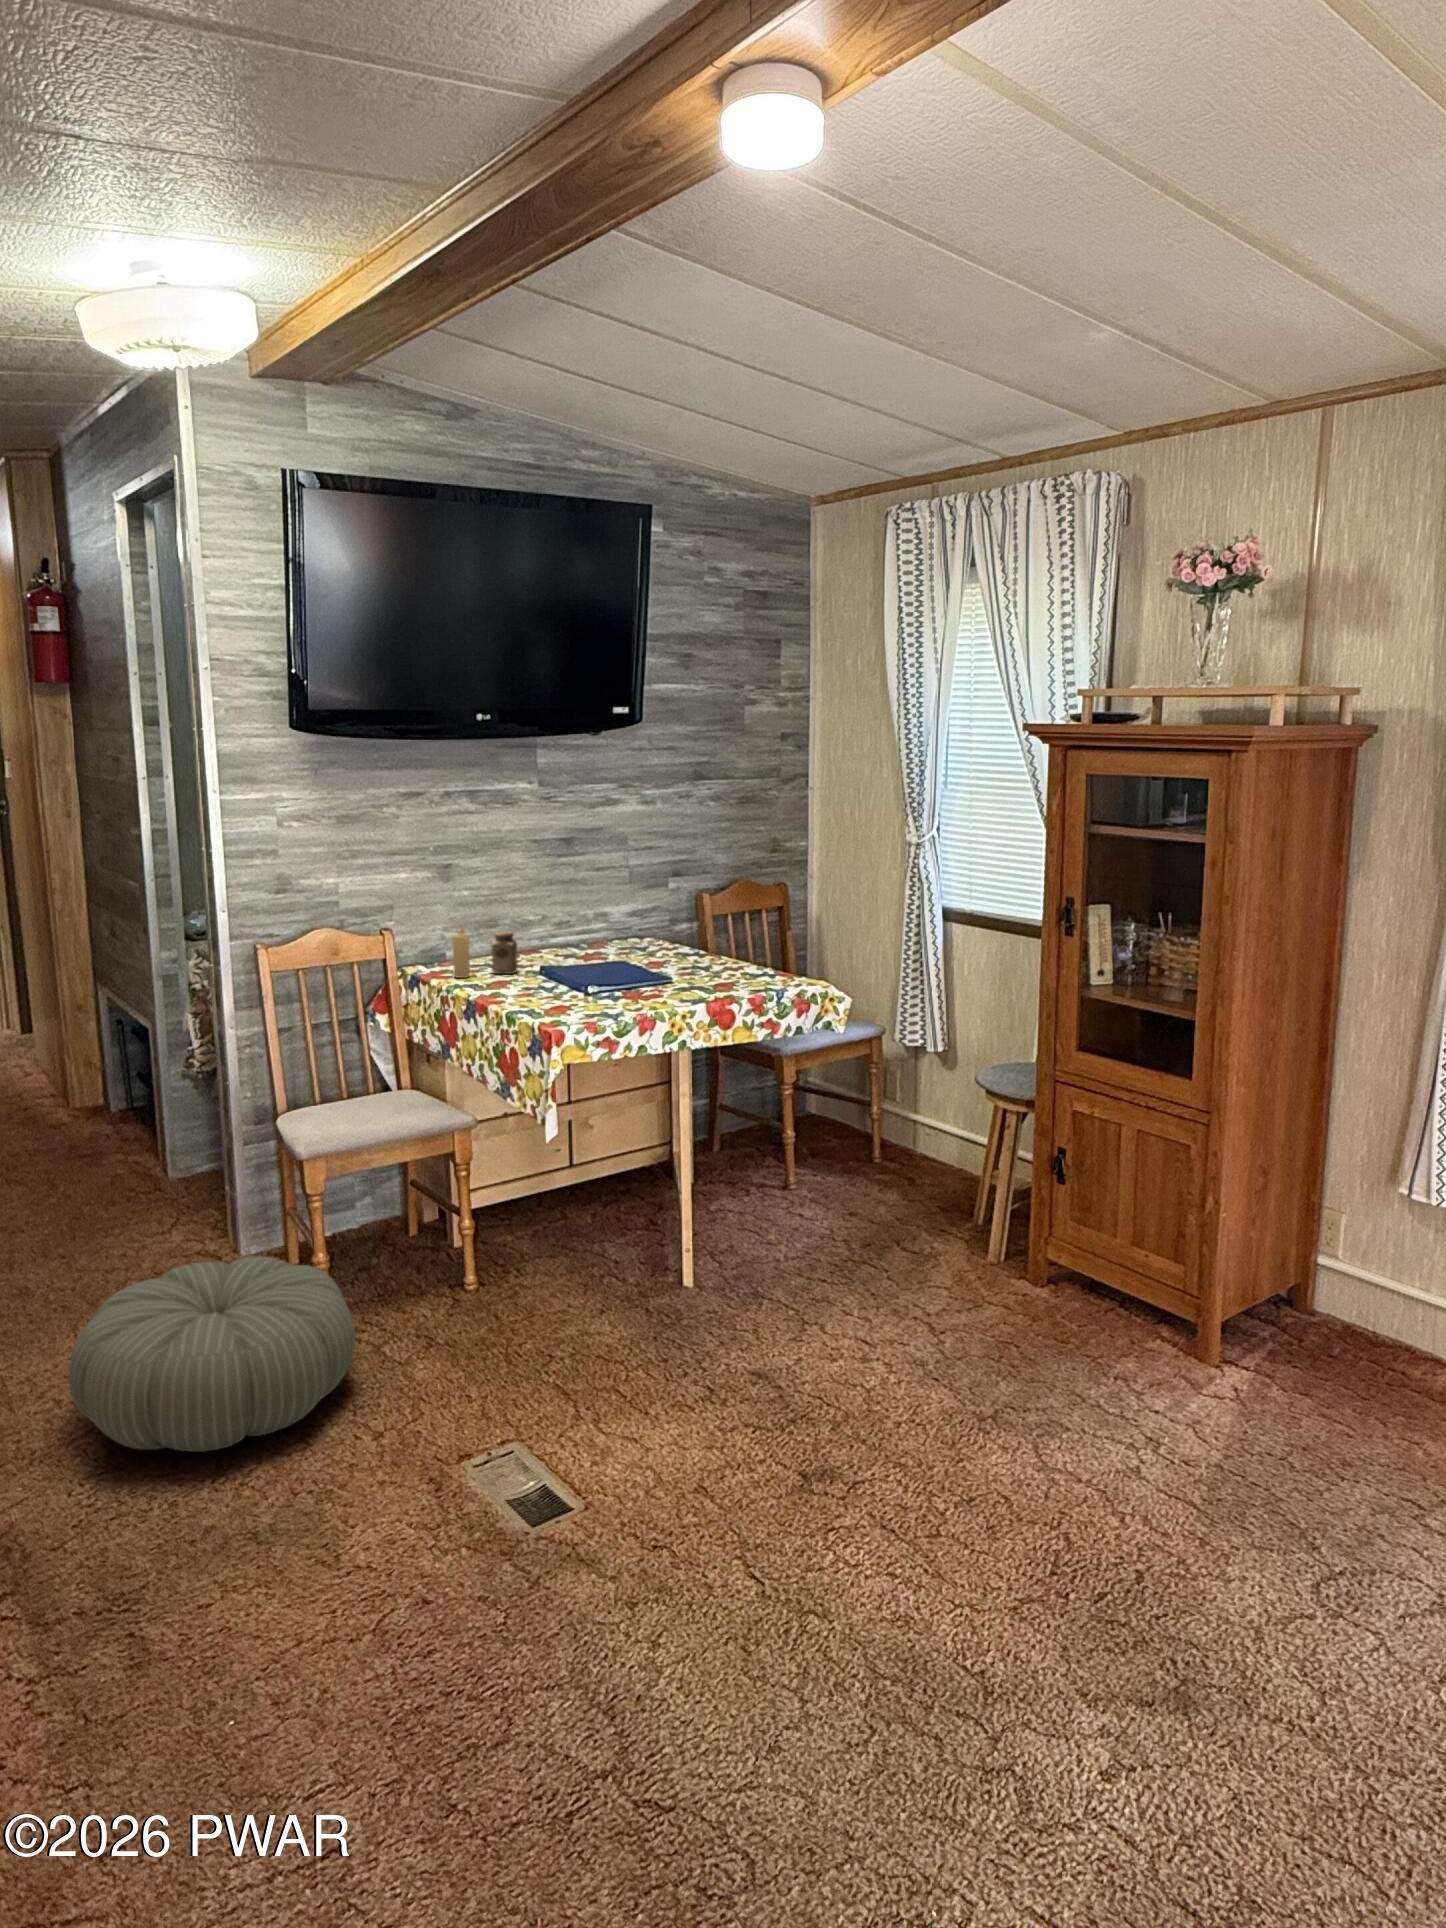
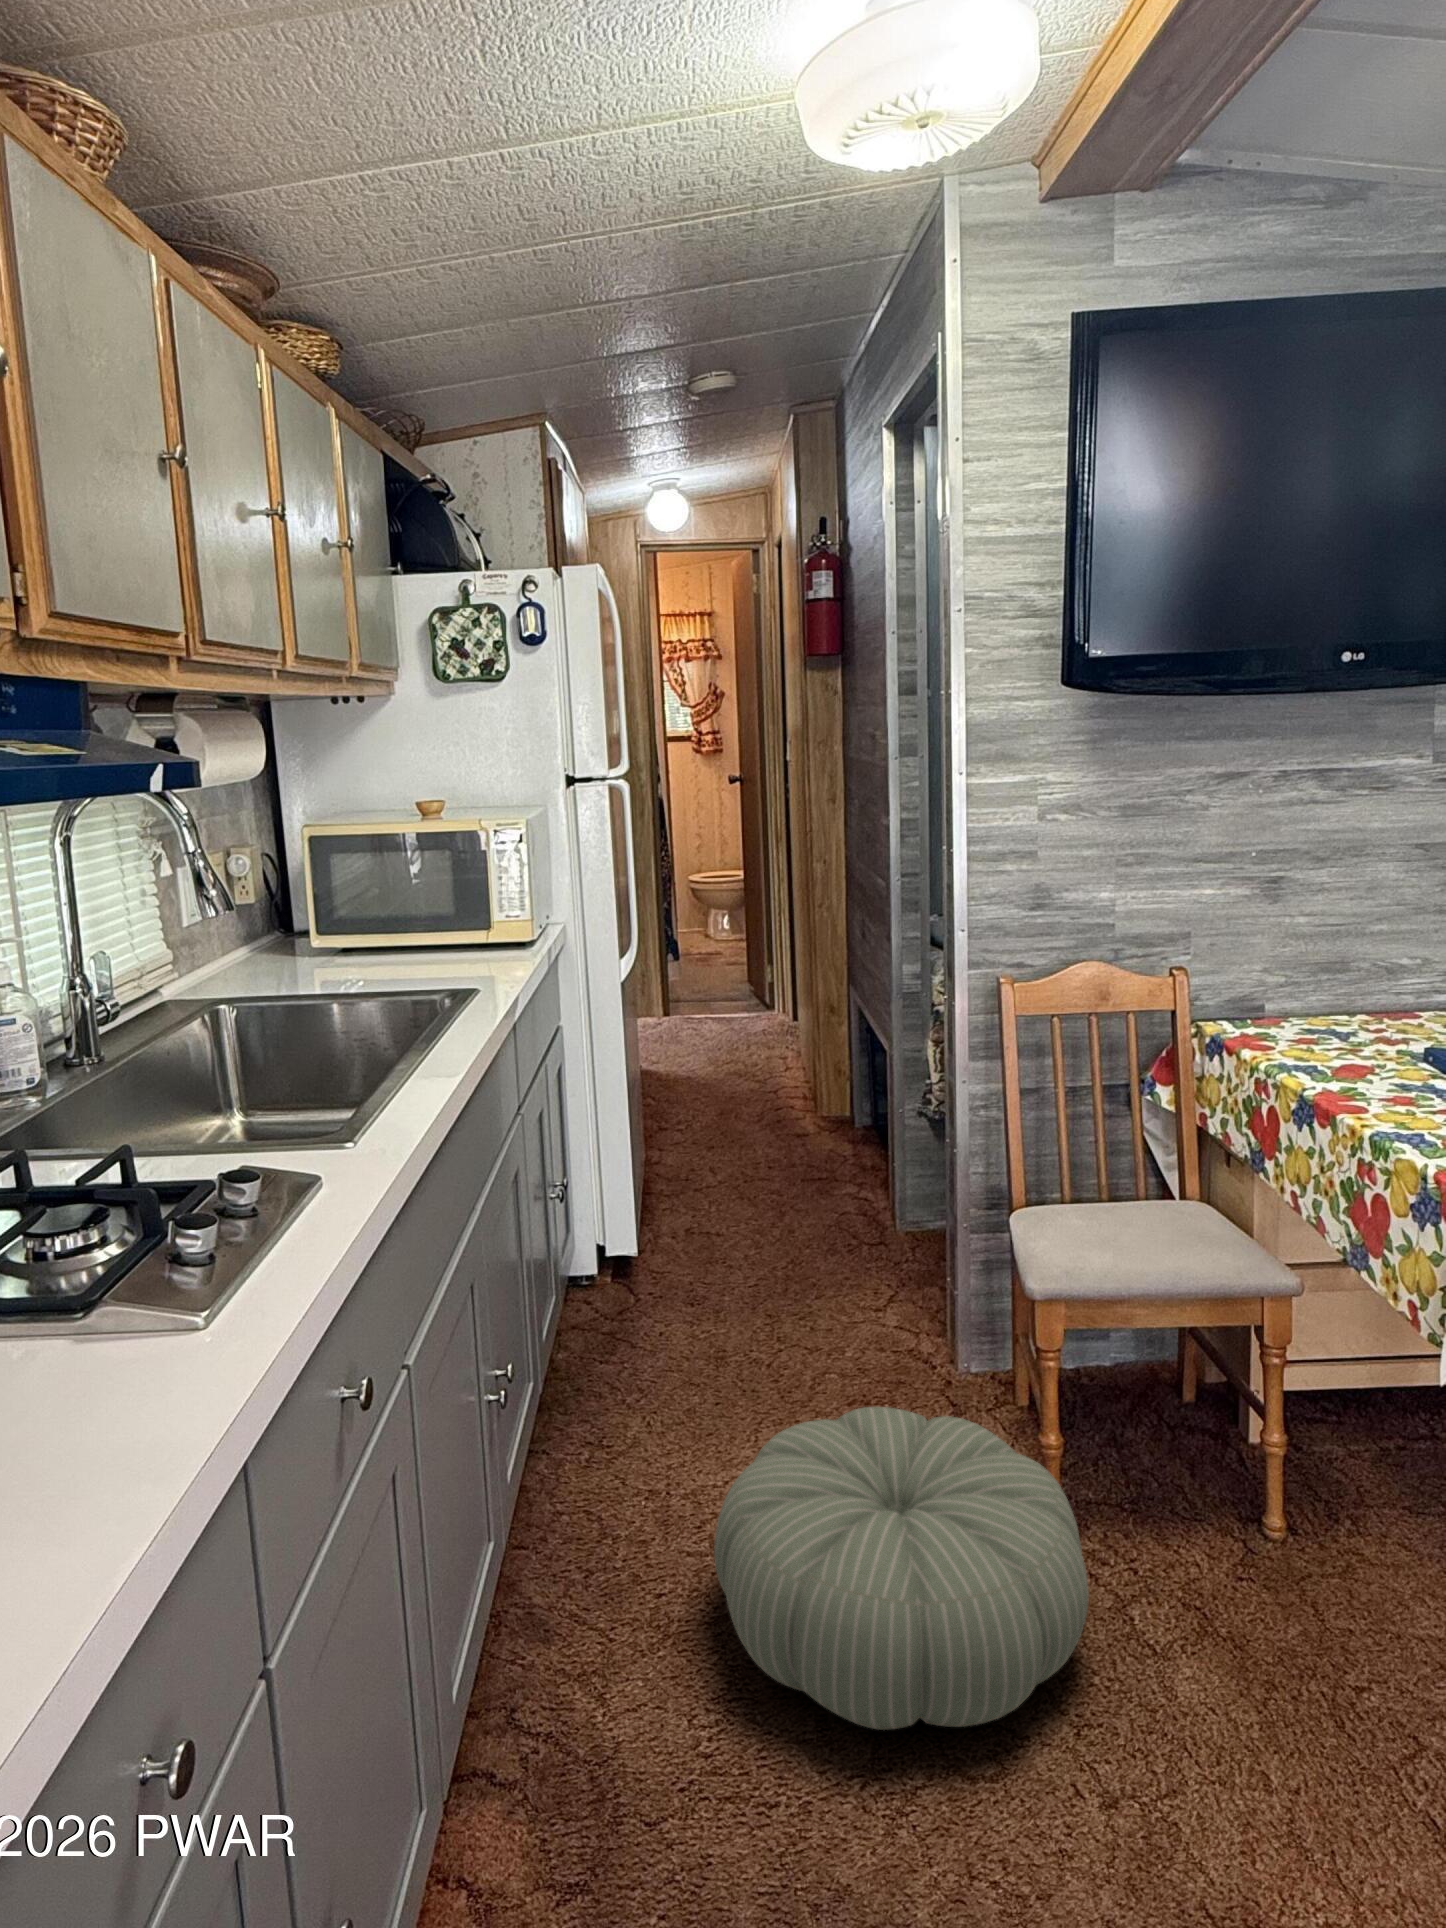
candle: present [452,928,470,978] -> none [1277,974,1307,1052]
salt shaker: present [492,931,517,974] -> none [1340,985,1385,1053]

